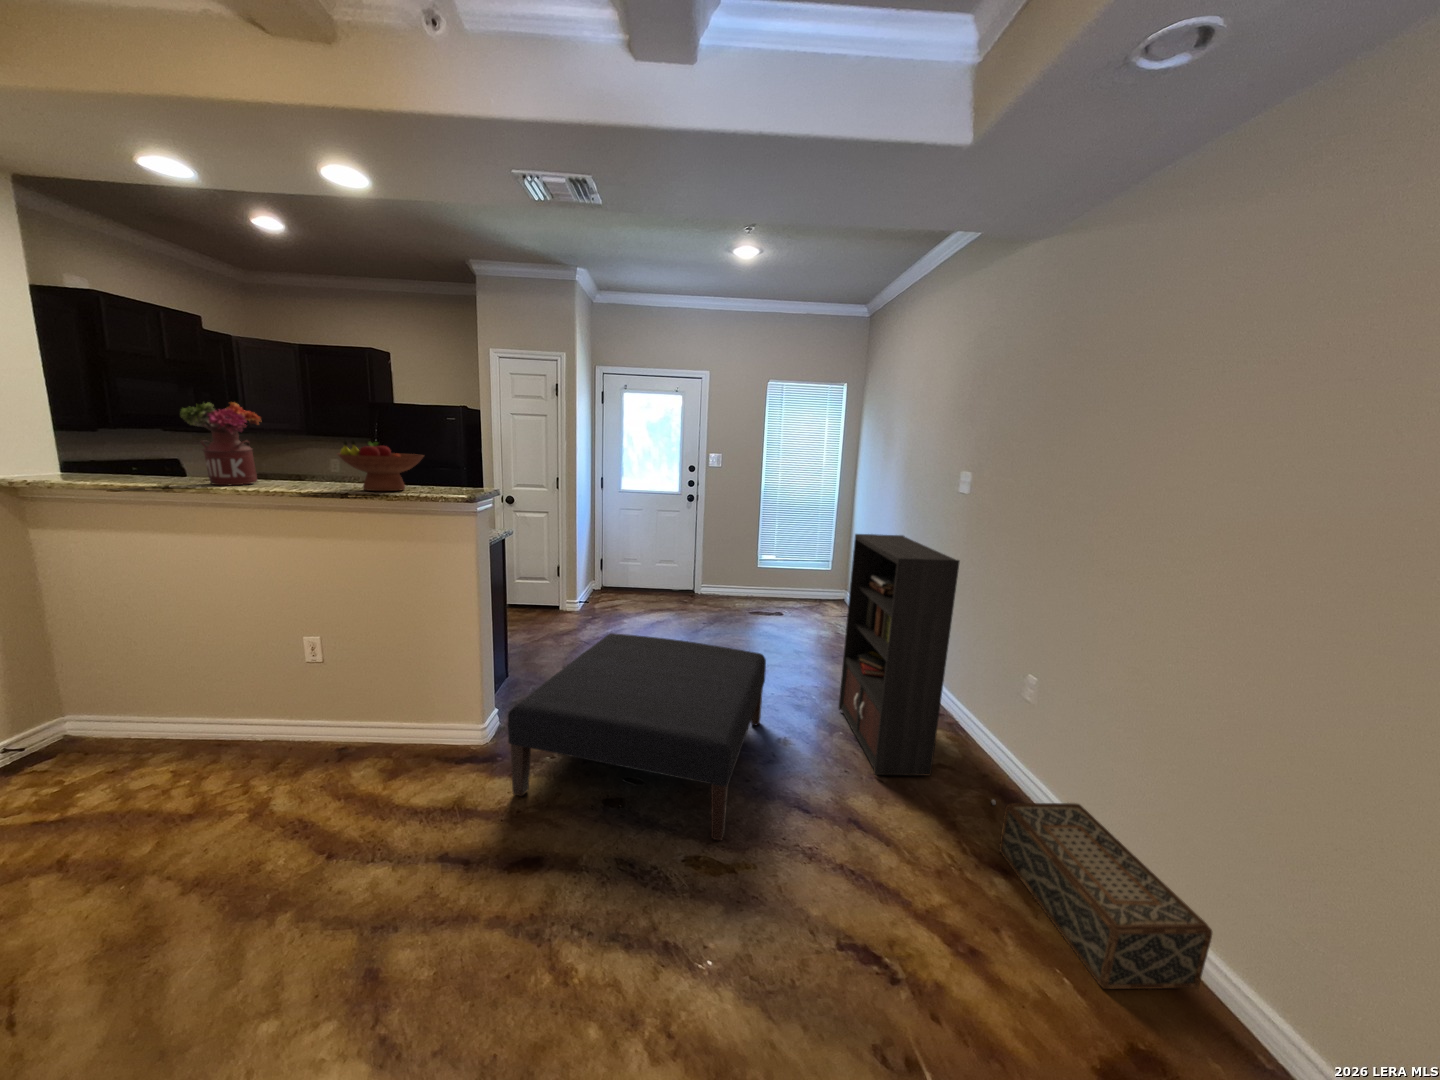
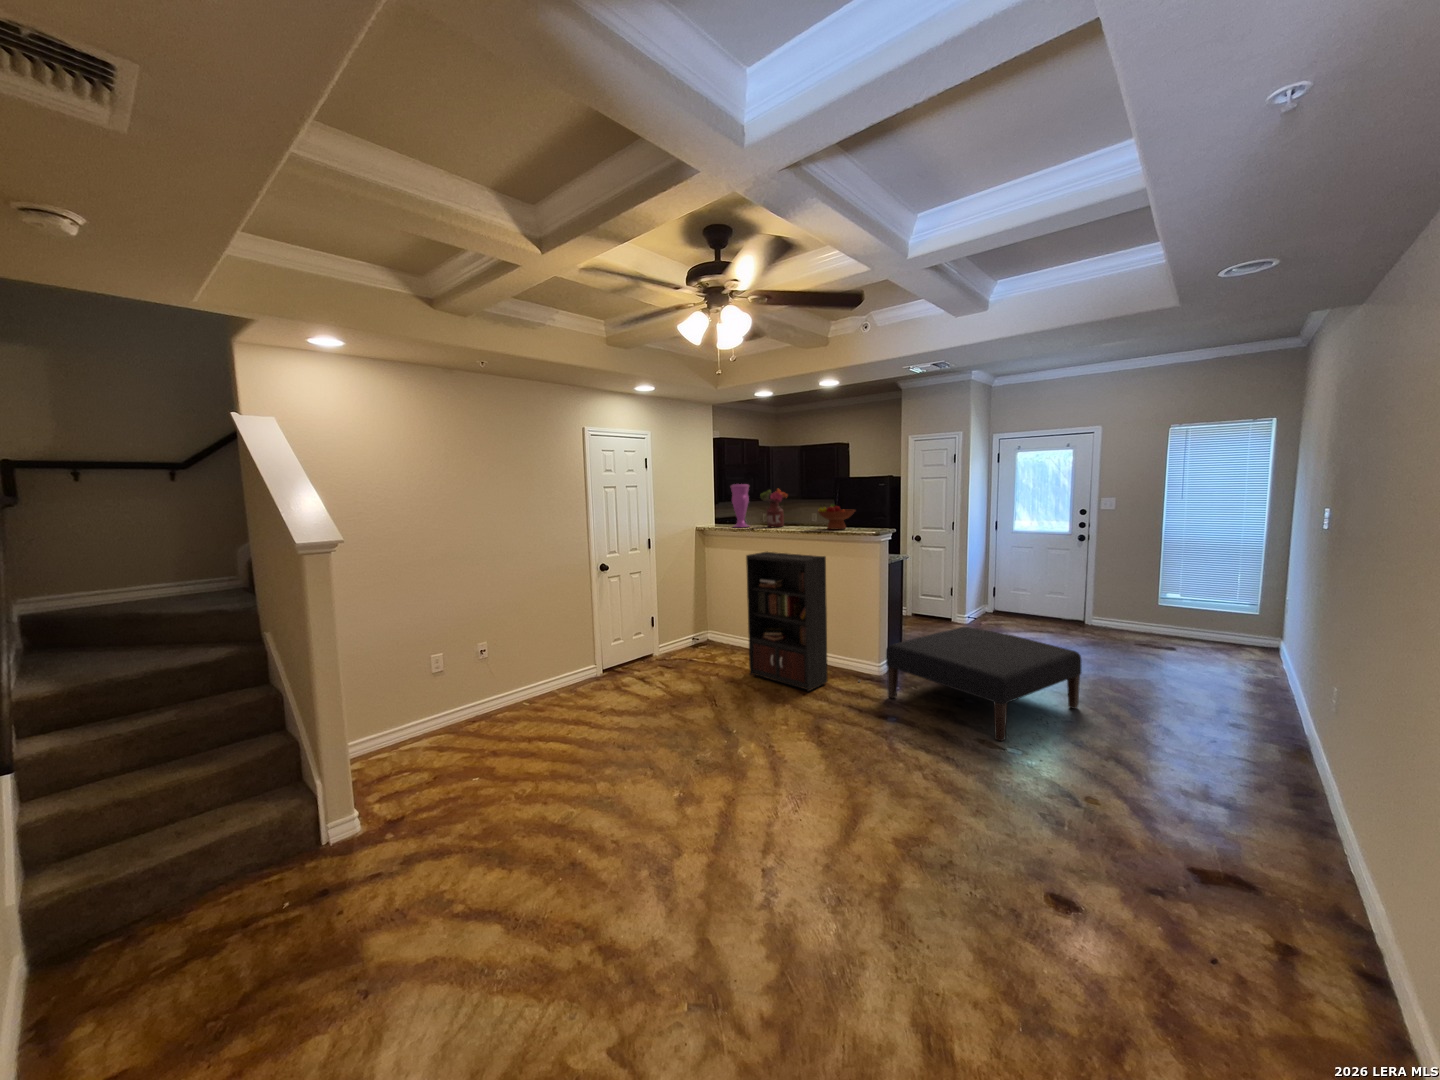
vase: none [73,380,160,484] -> present [731,484,750,527]
bookcase: present [839,534,996,805] -> present [746,552,860,691]
woven basket: present [999,803,1212,989] -> none [1234,767,1343,894]

